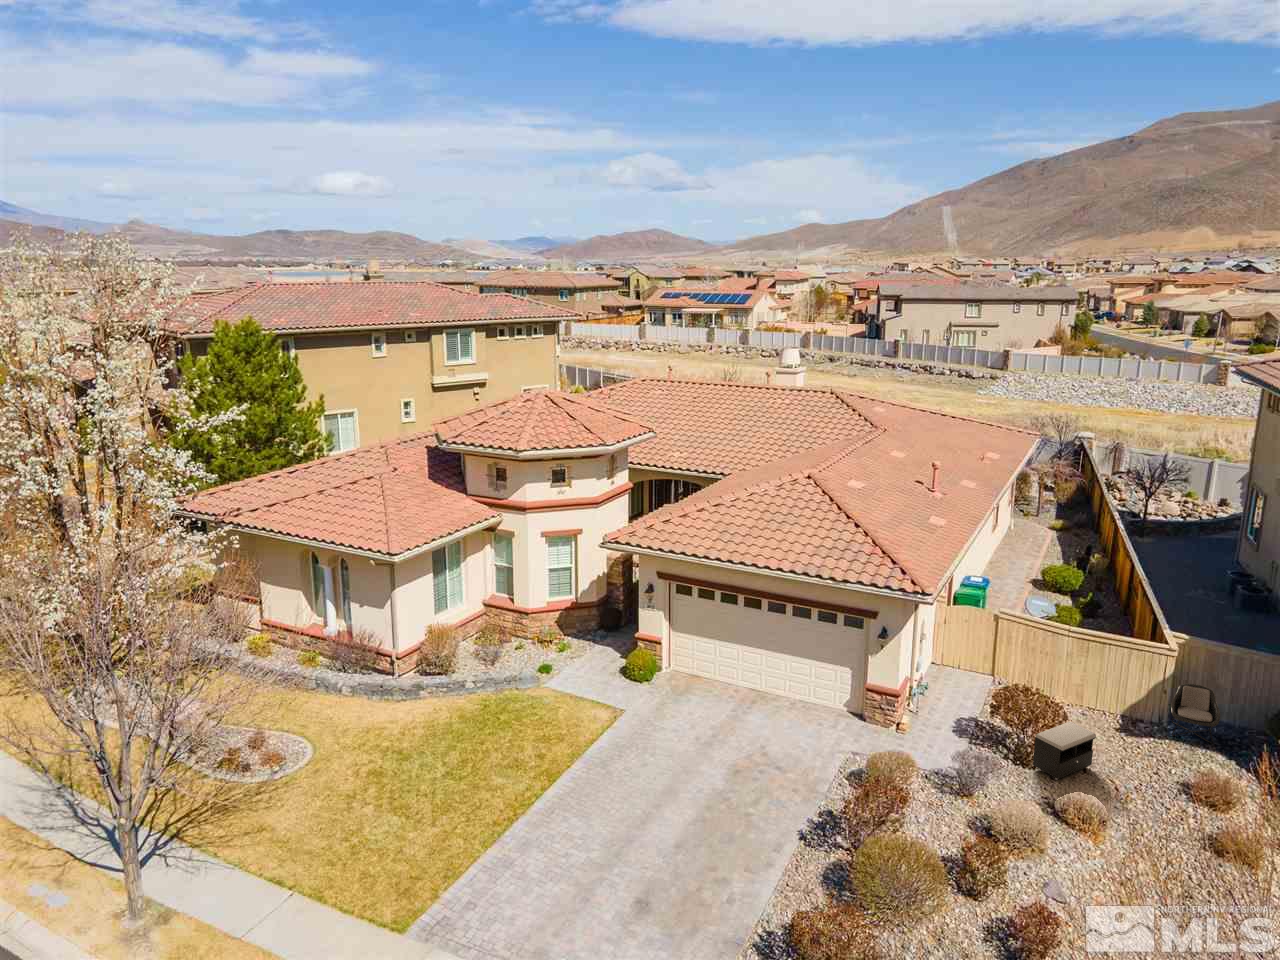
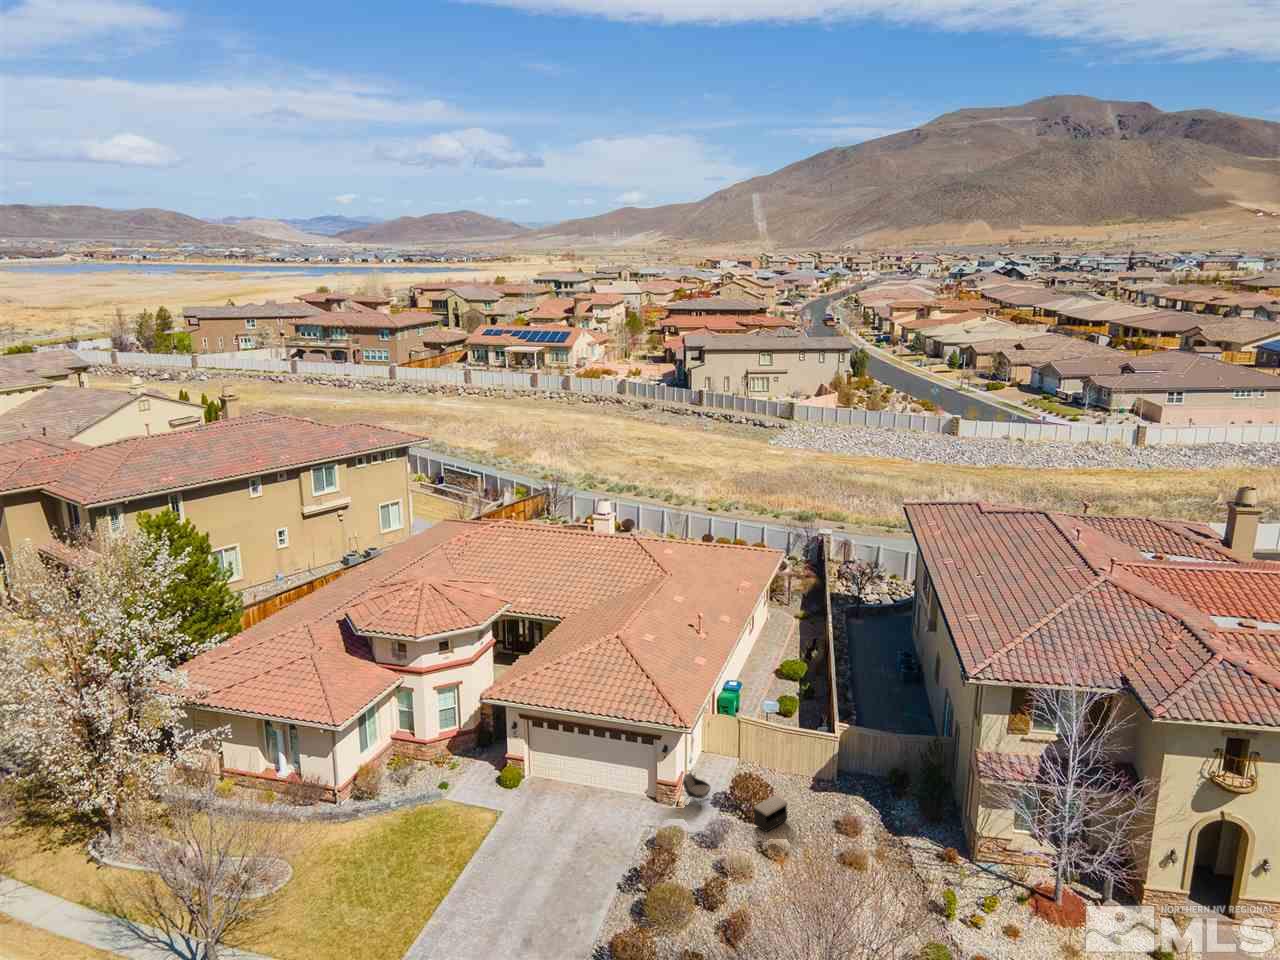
lounge chair: present [1171,684,1220,744] -> present [683,773,710,799]

